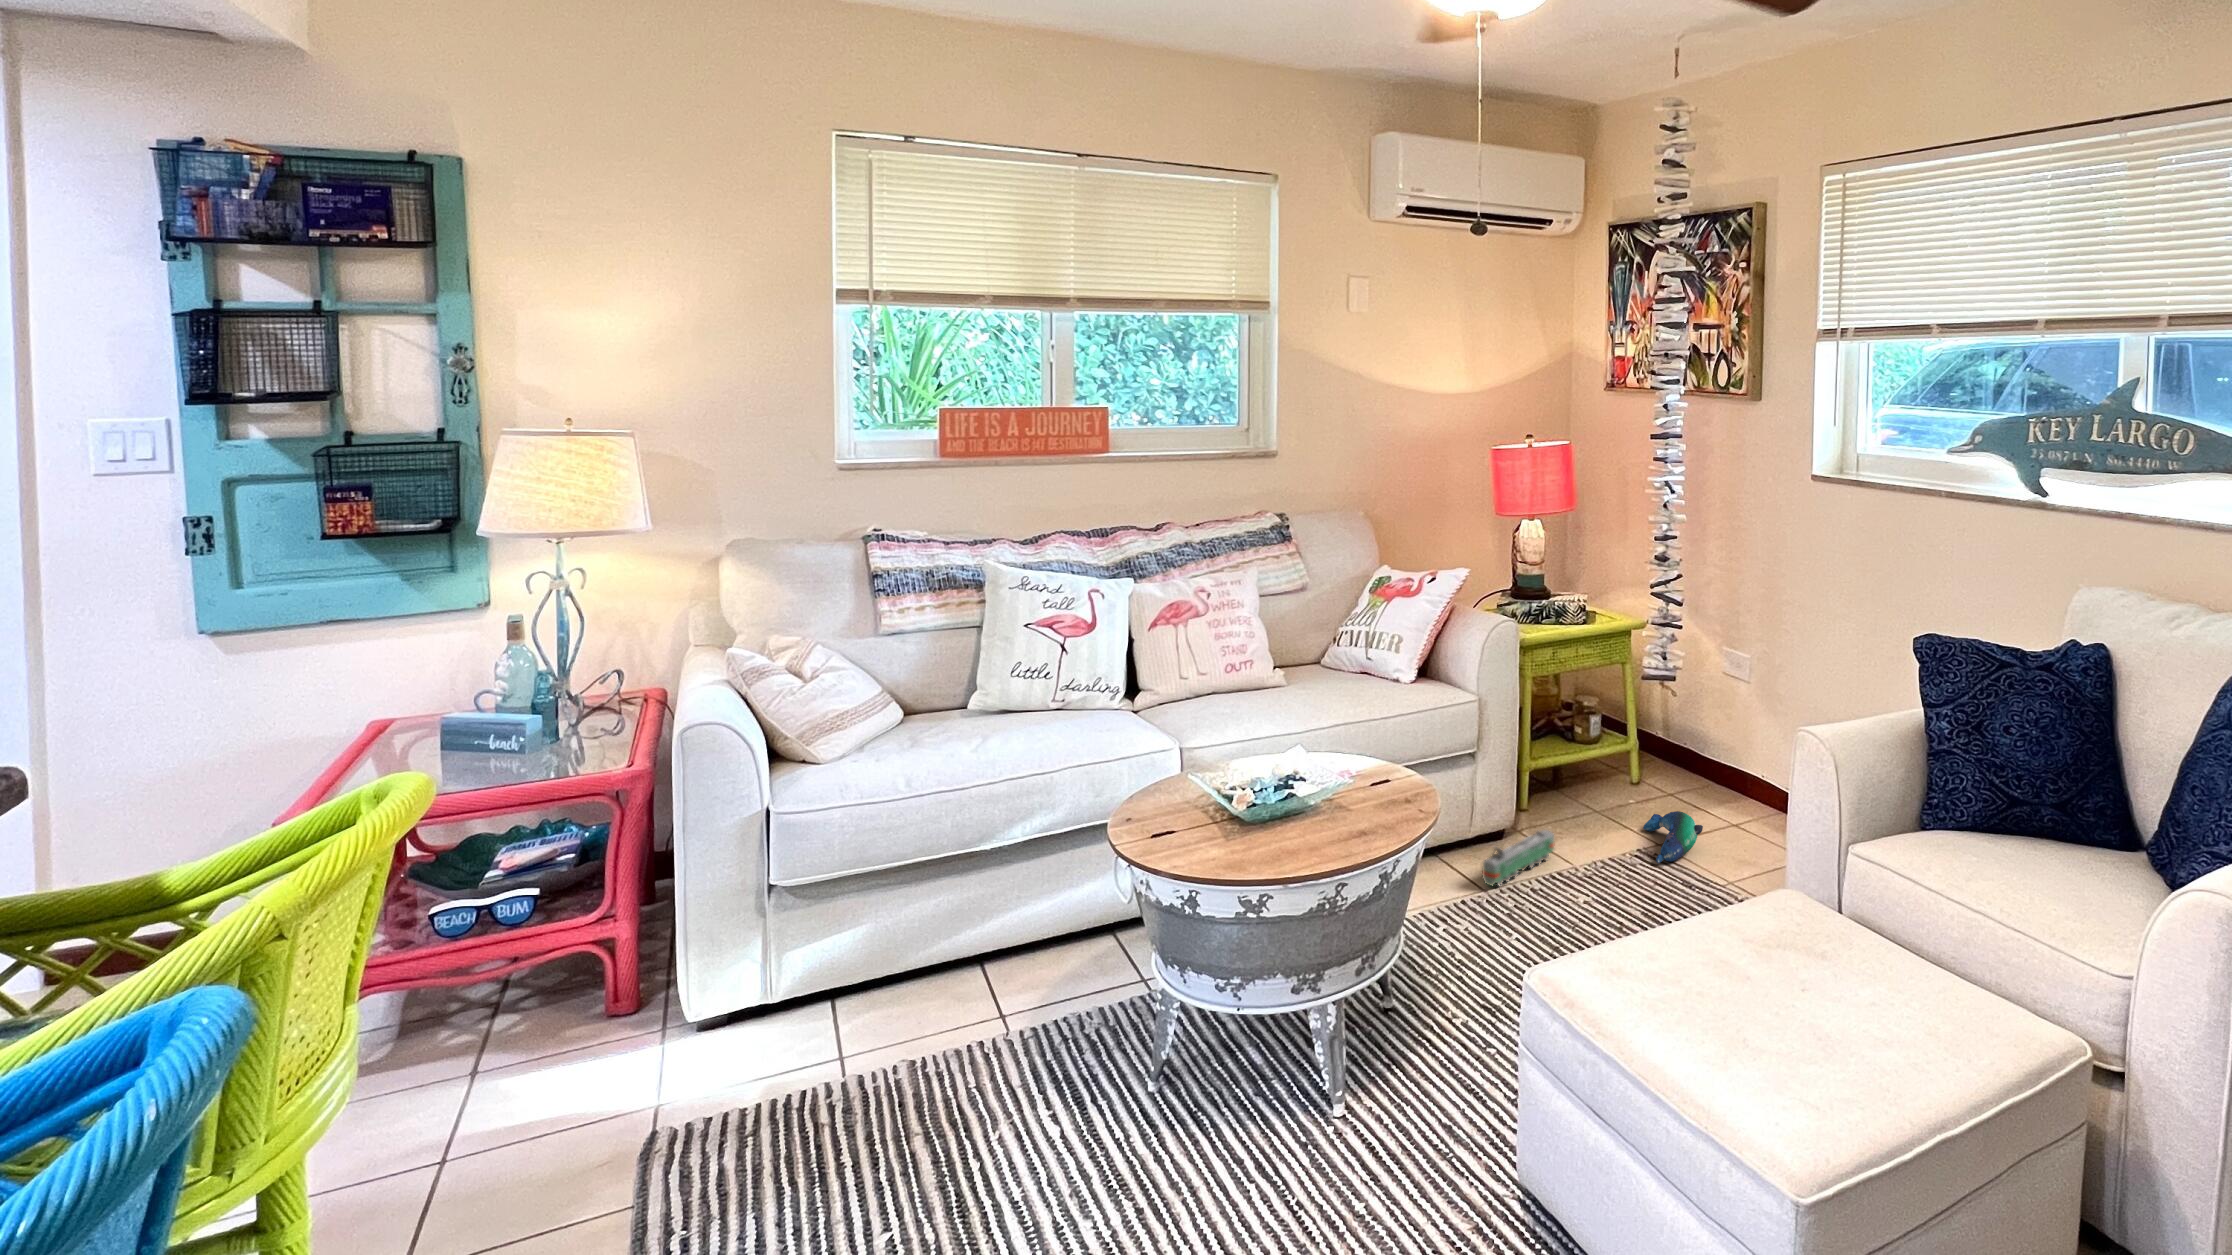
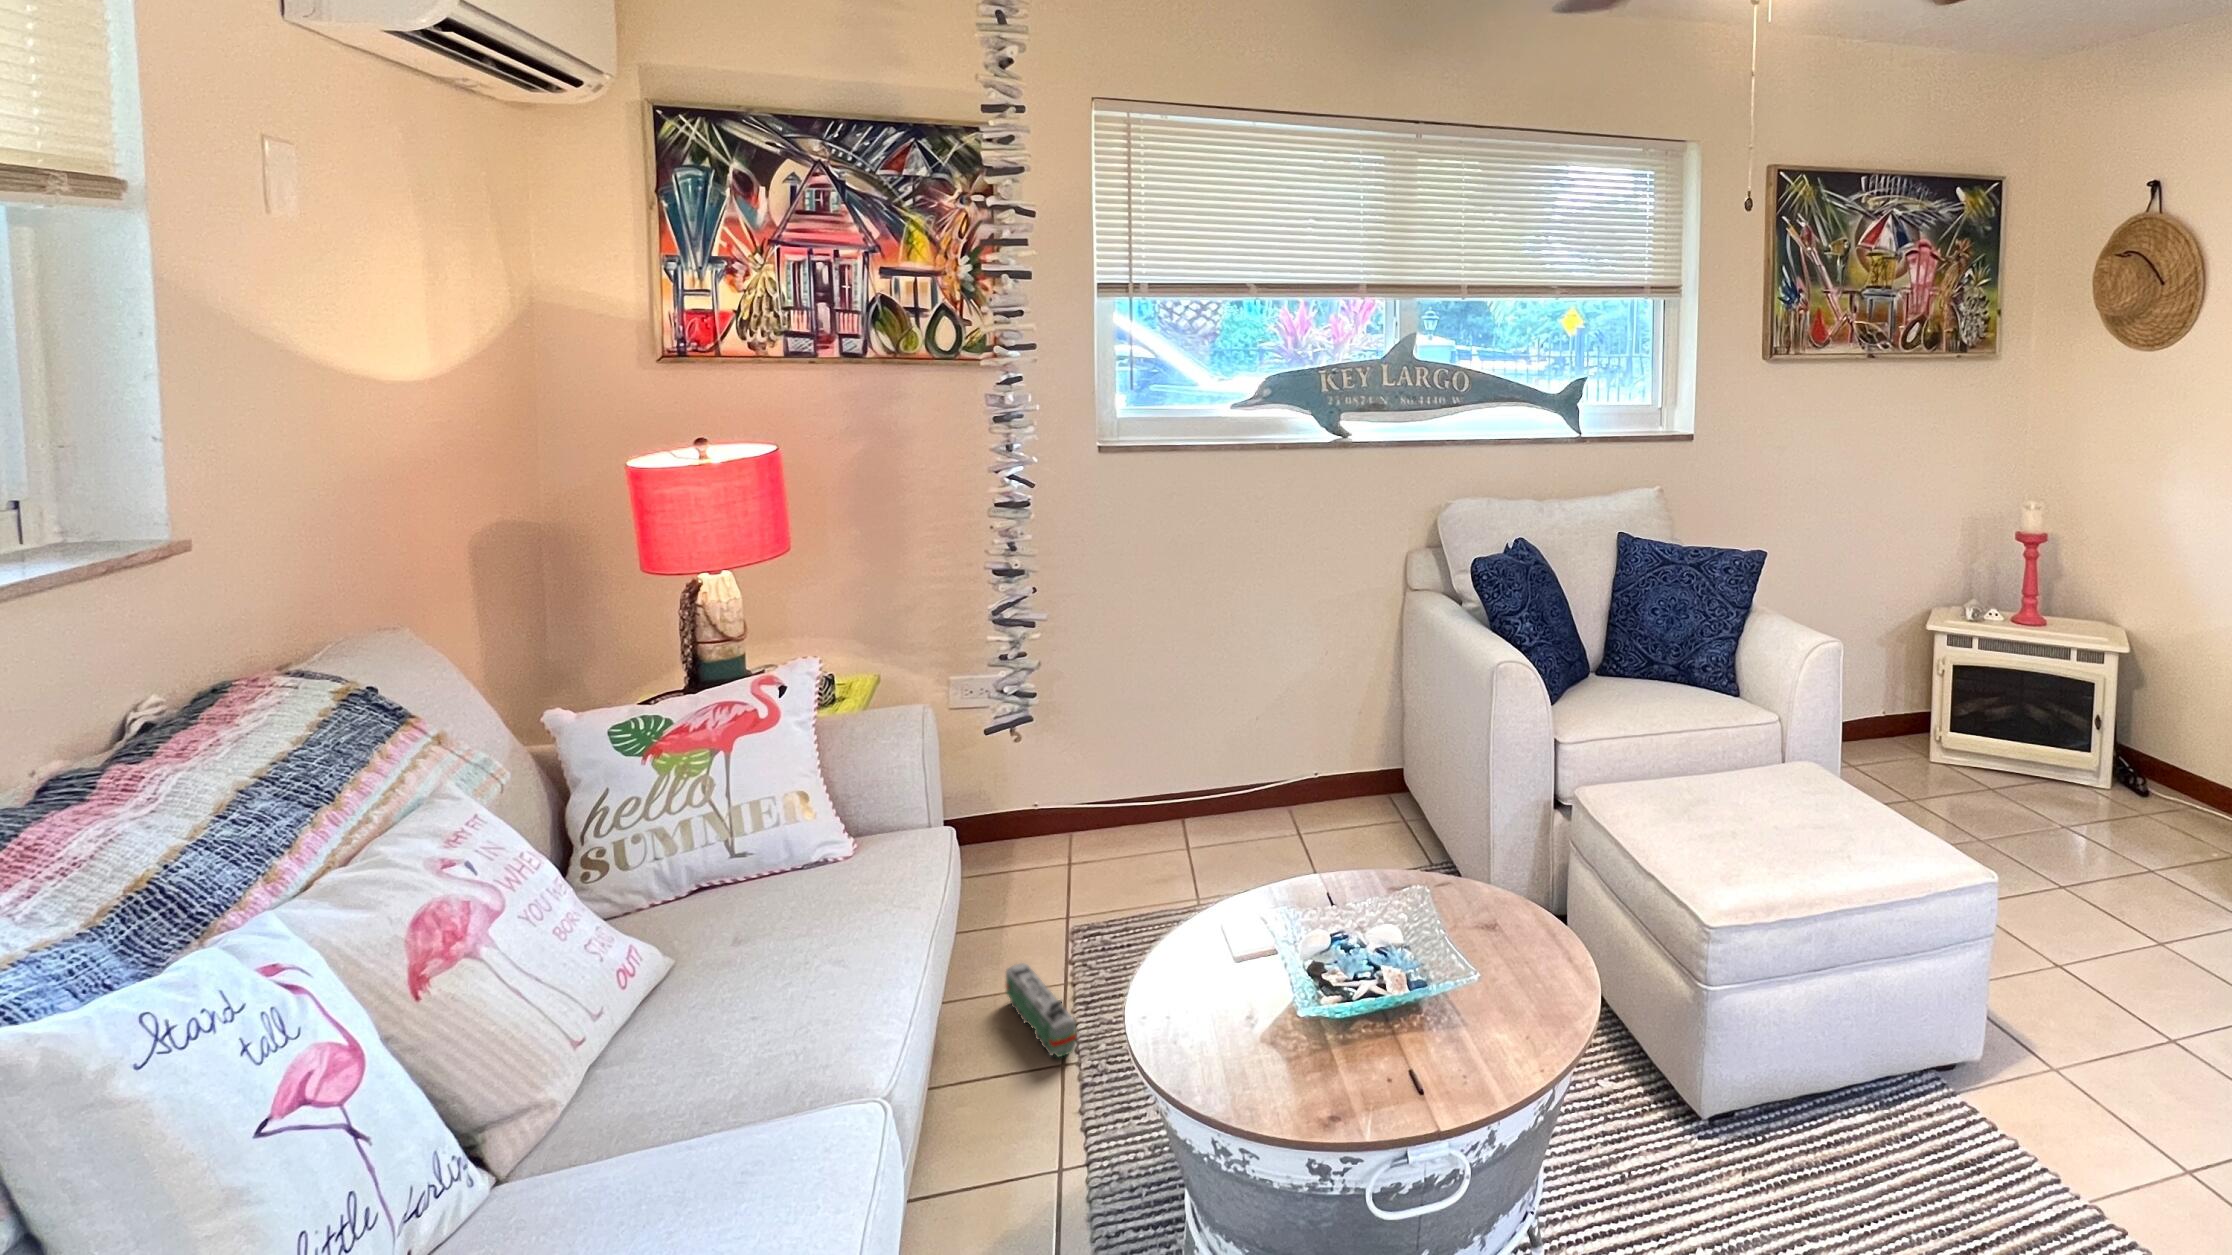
plush toy: present [1643,811,1703,863] -> none [1012,870,1125,931]

